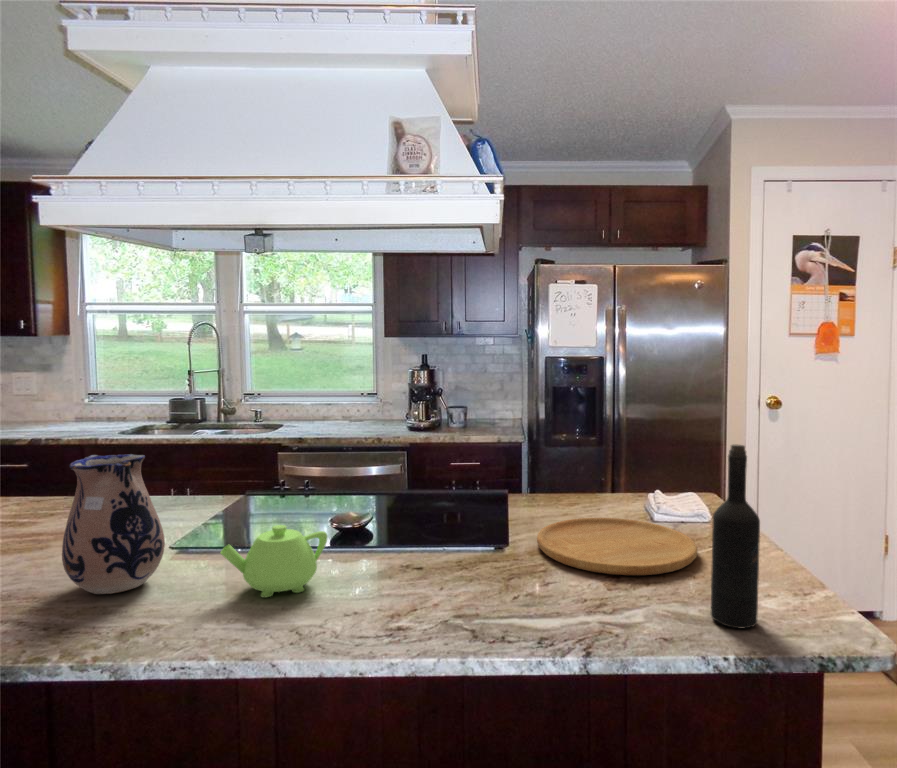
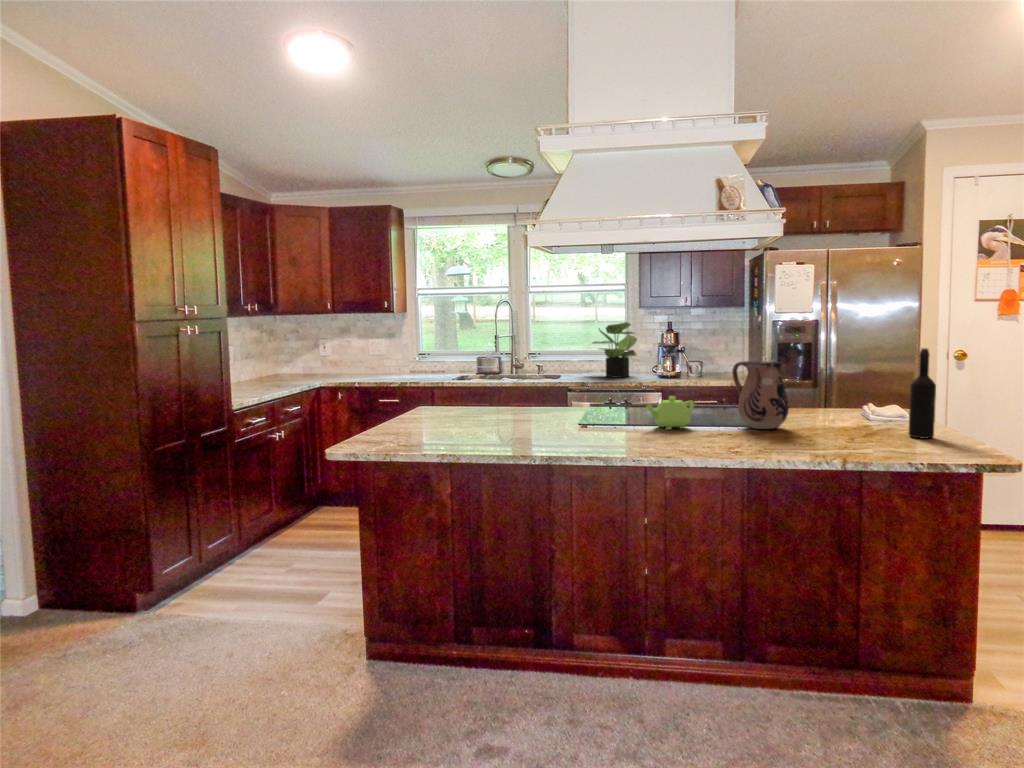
potted plant: none [321,355,382,429] -> present [593,322,637,377]
ceramic pitcher: present [62,454,165,594] -> present [732,361,789,429]
cutting board: present [537,518,697,575] -> none [800,408,900,426]

